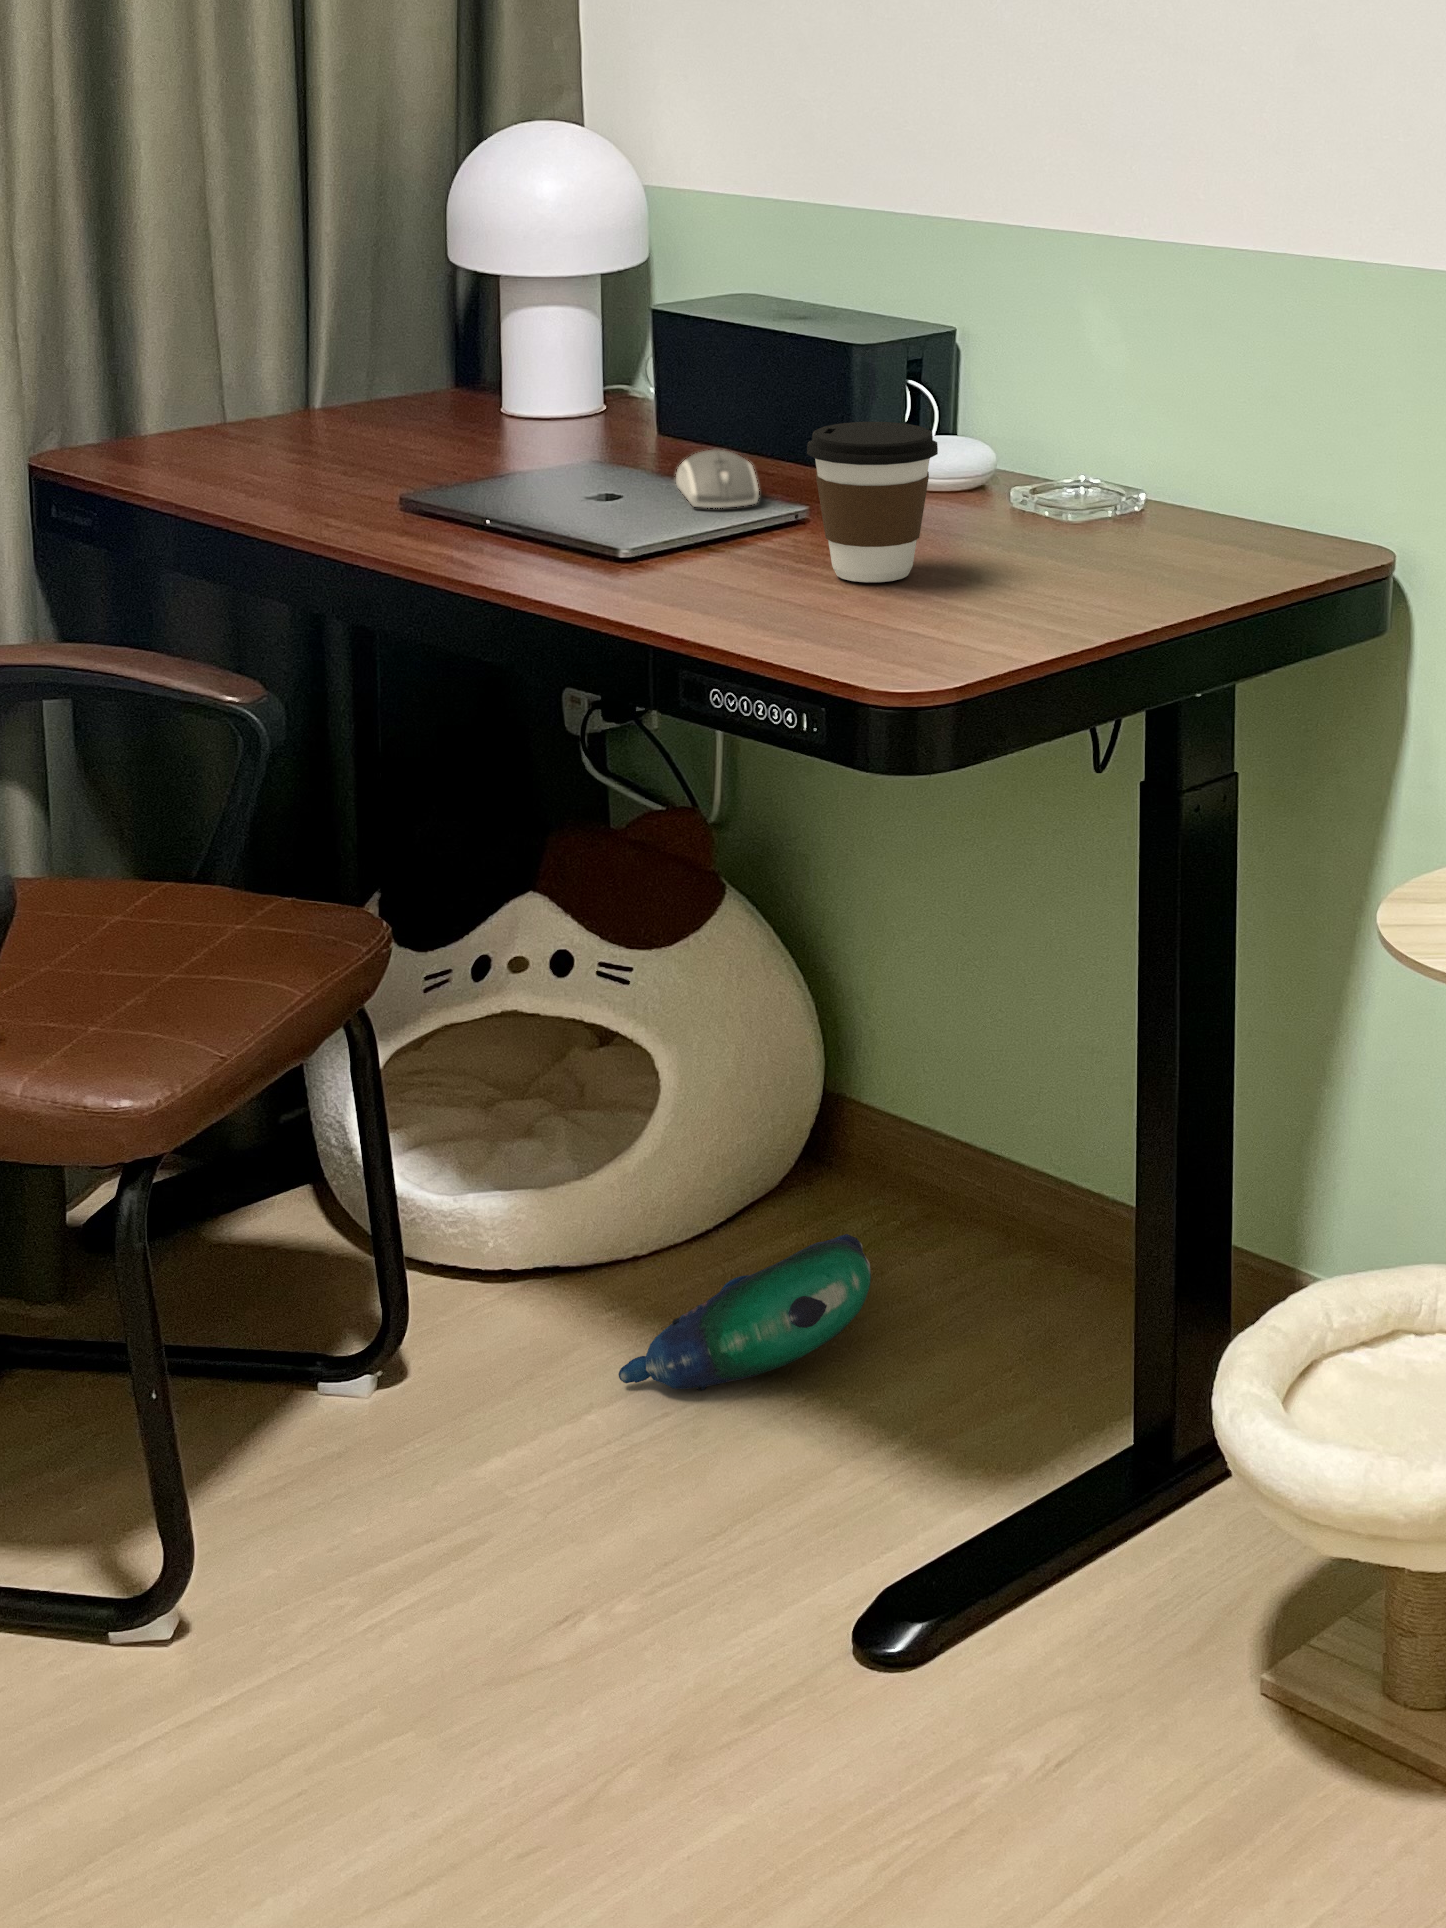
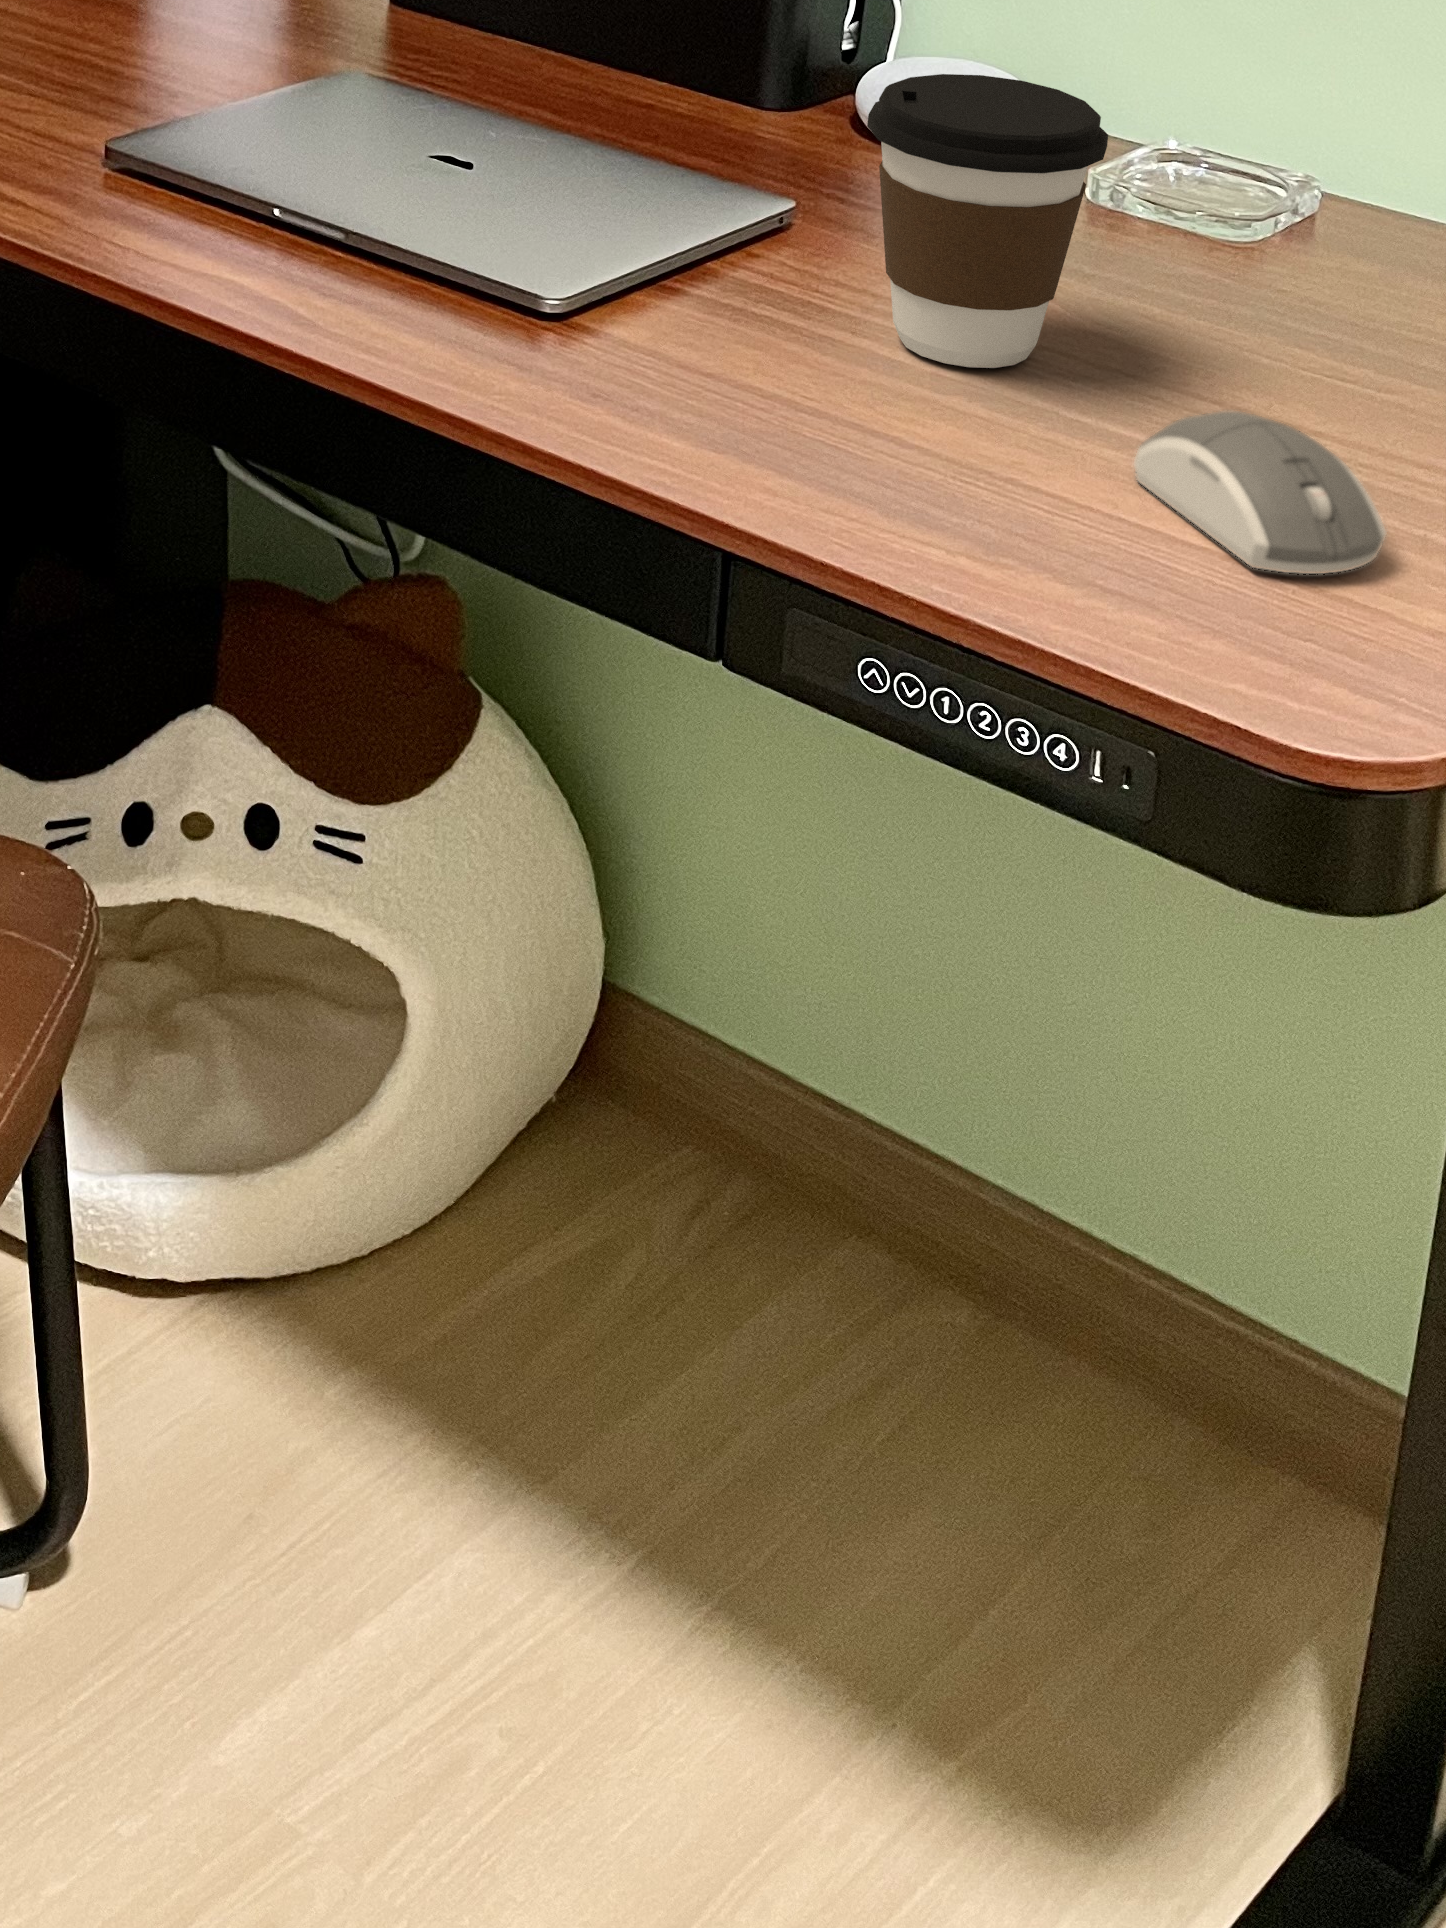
computer mouse: present [676,449,759,508] -> present [1134,410,1386,574]
plush toy: present [619,1234,871,1390] -> none [409,1279,783,1610]

